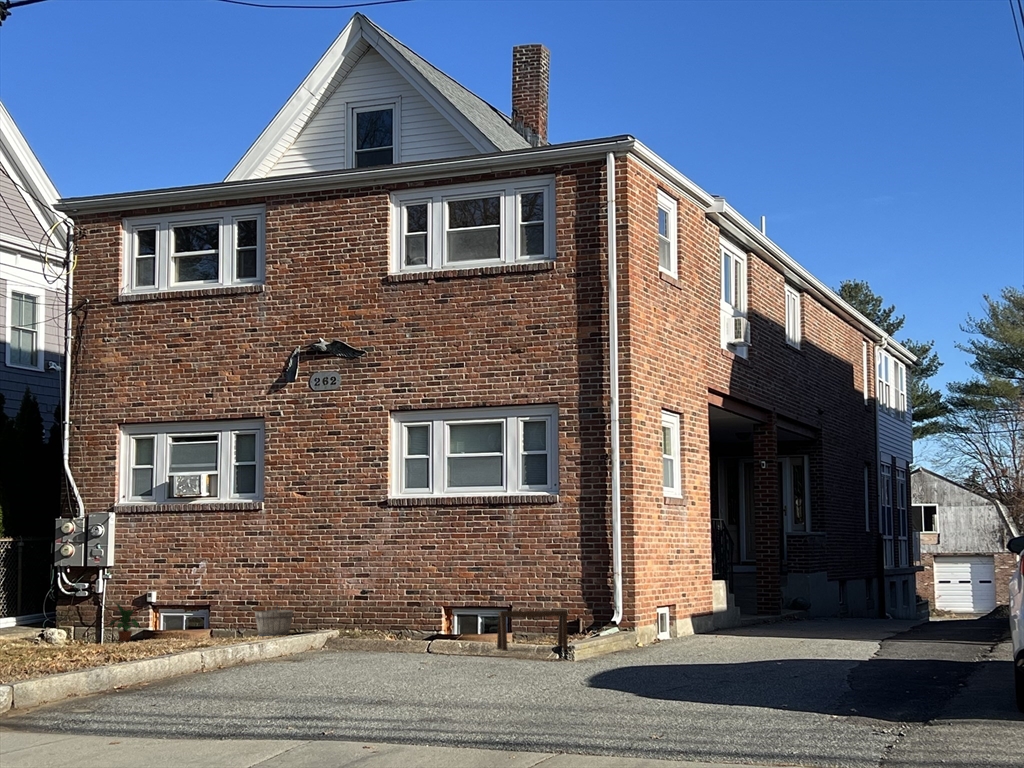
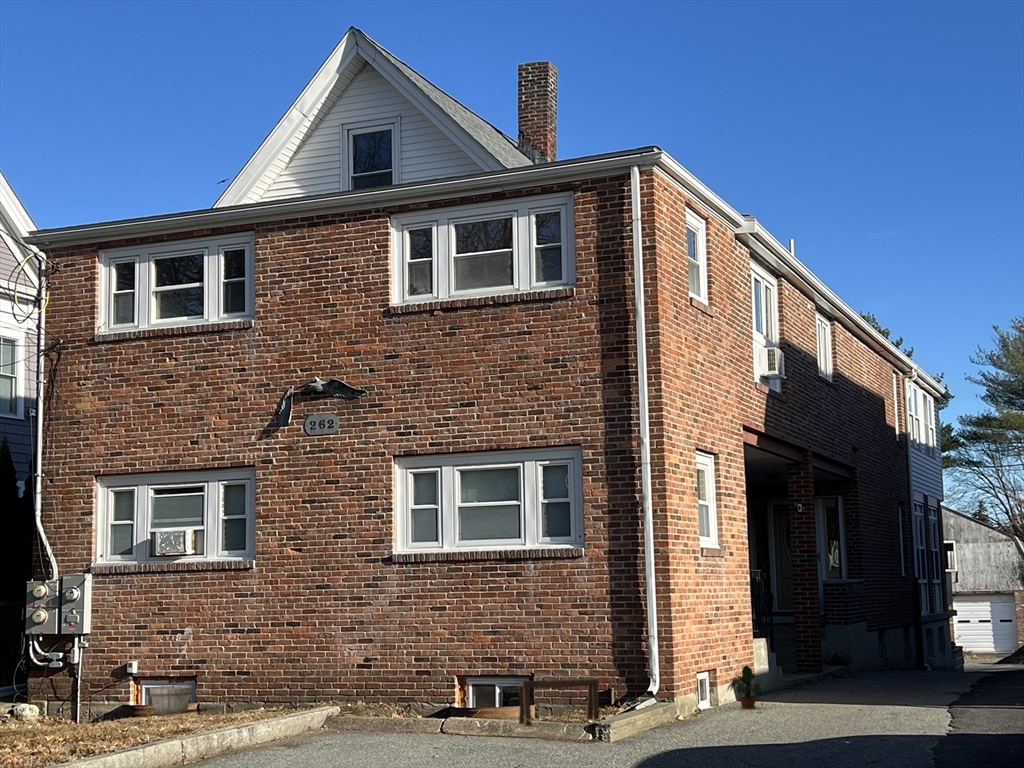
potted plant: present [109,604,138,641] -> present [728,665,763,709]
wooden bucket: present [255,604,293,636] -> present [149,681,192,715]

